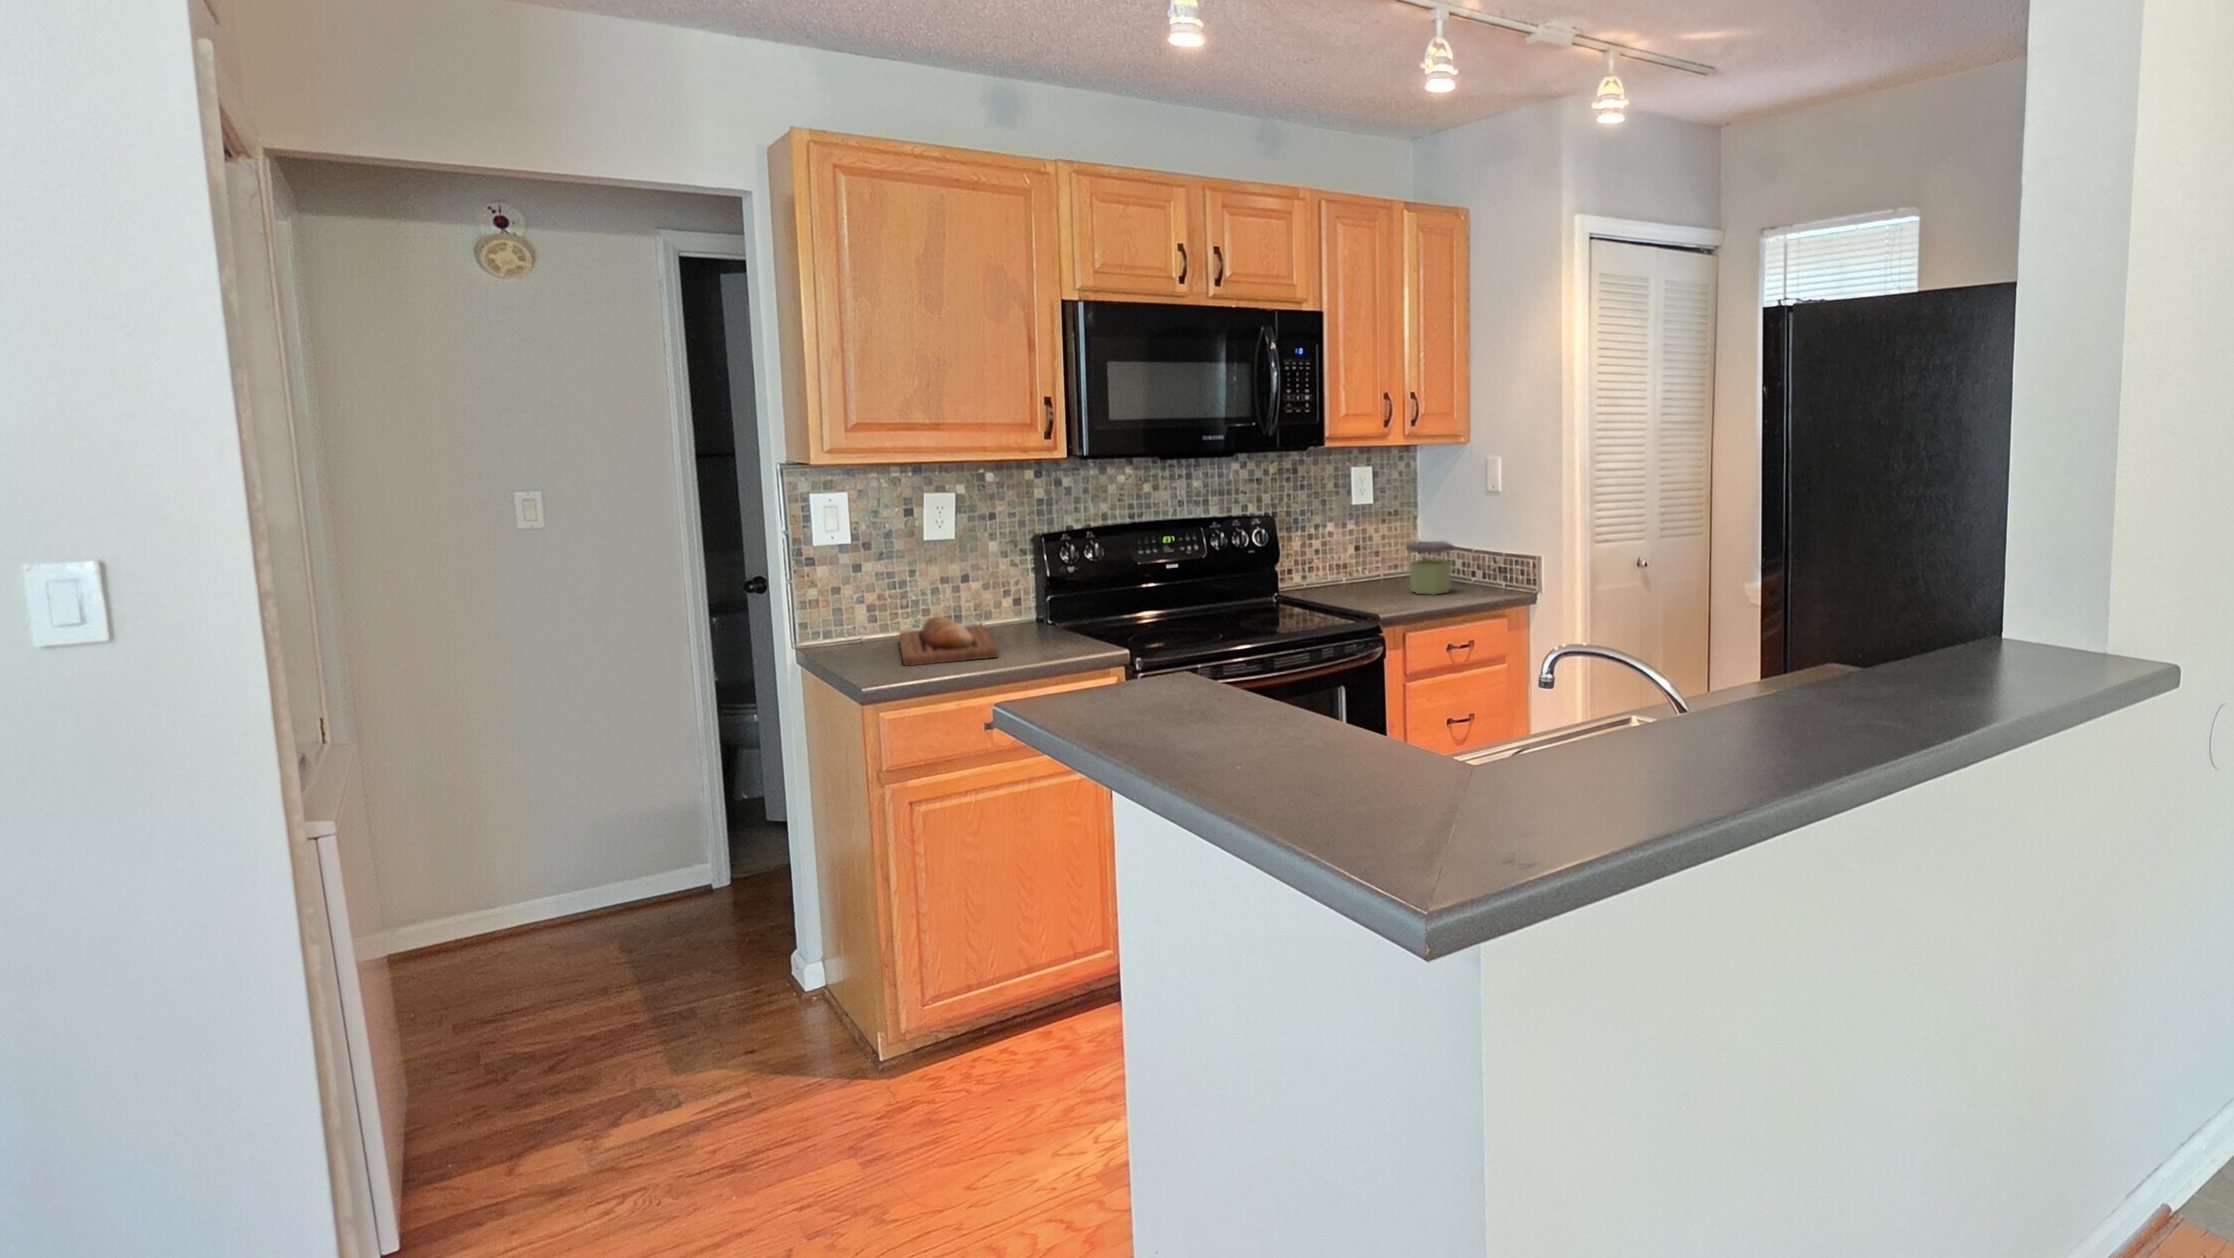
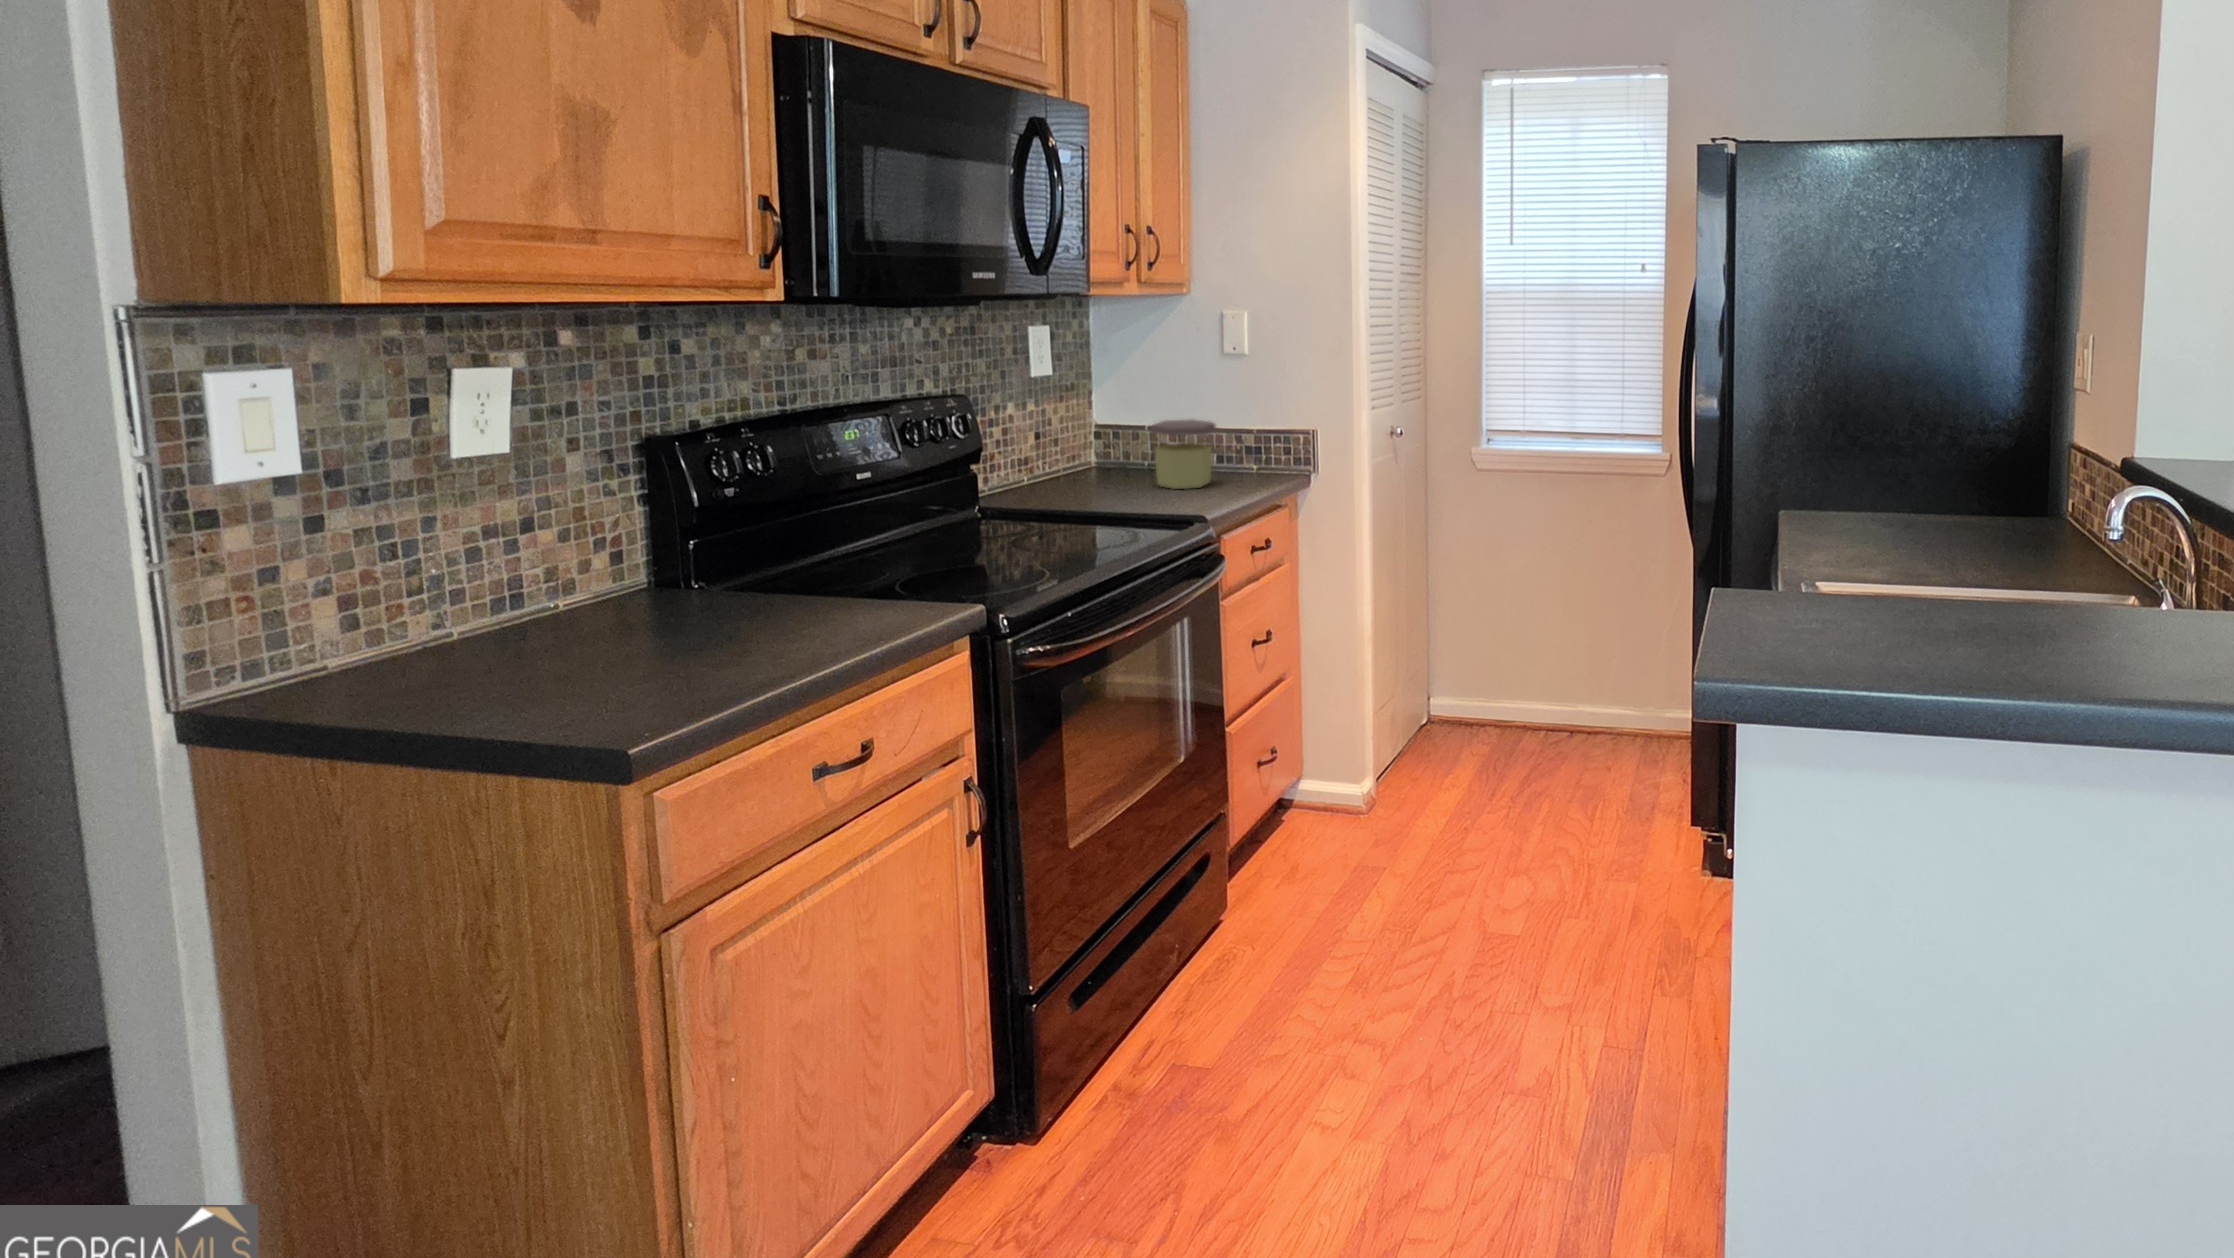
bread loaf: present [899,616,999,666] -> none [442,599,773,704]

